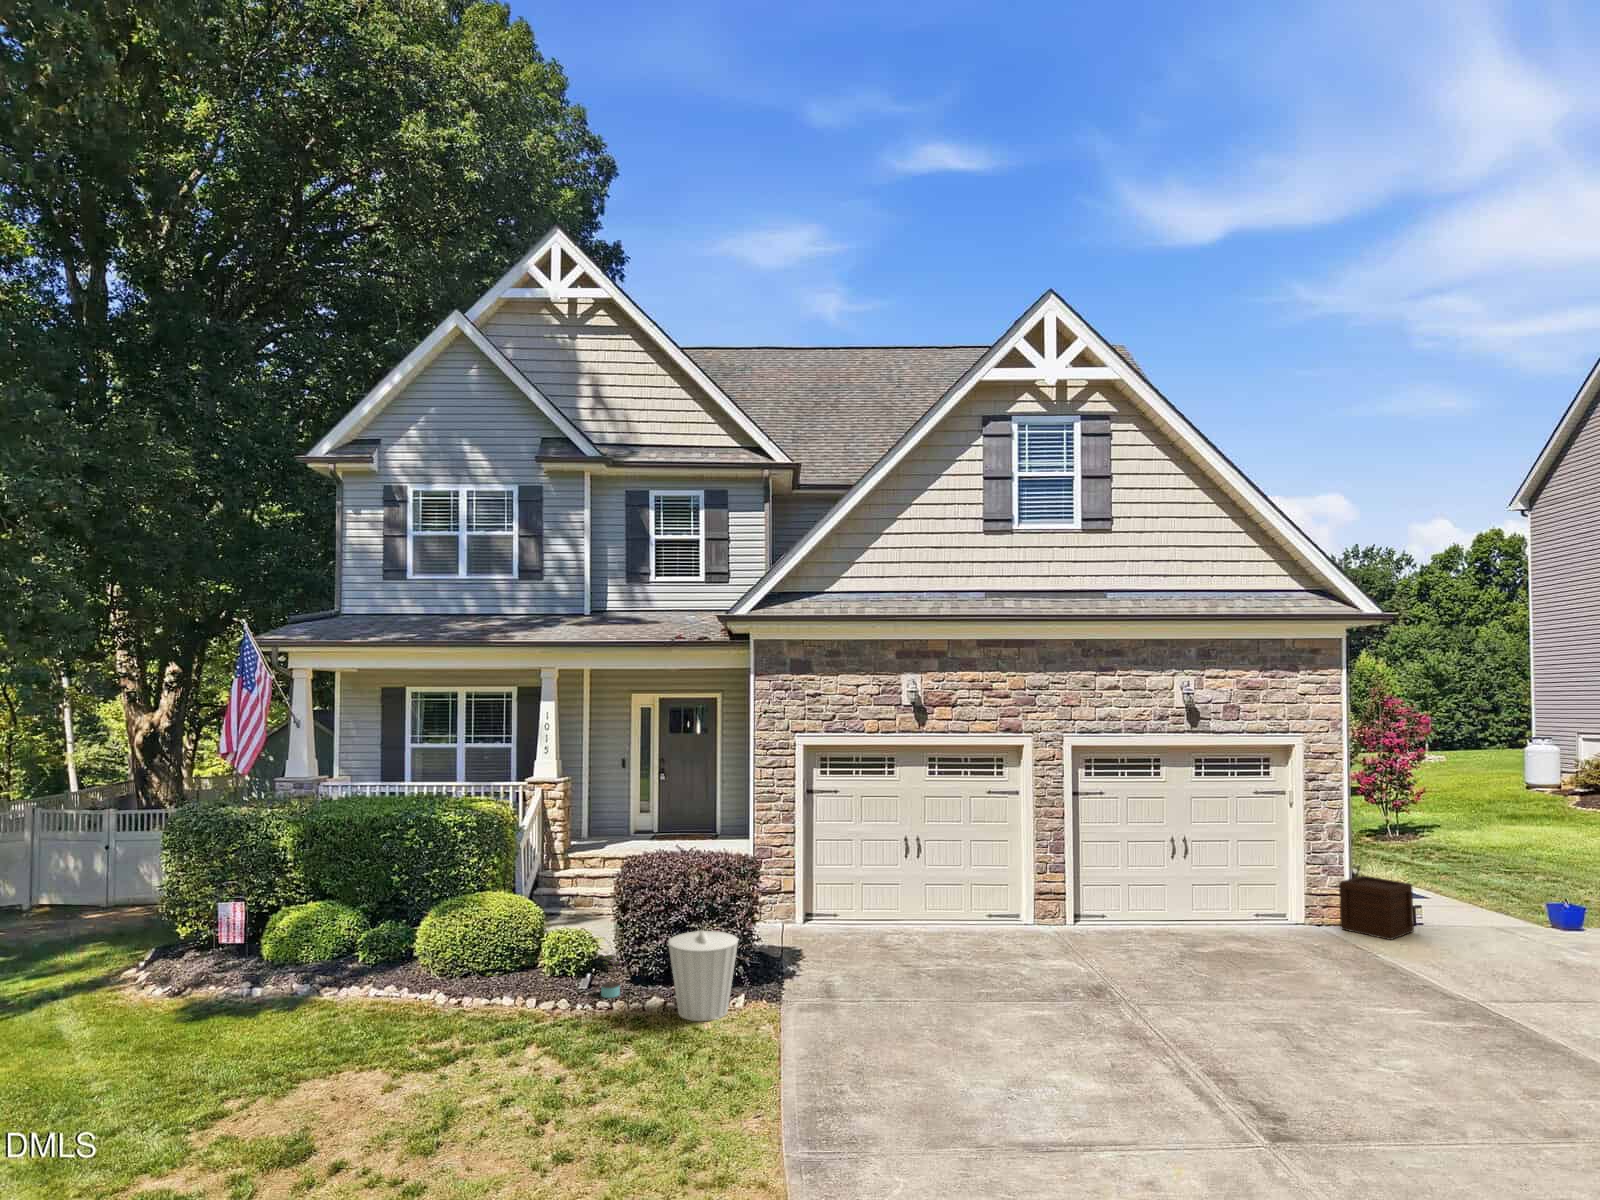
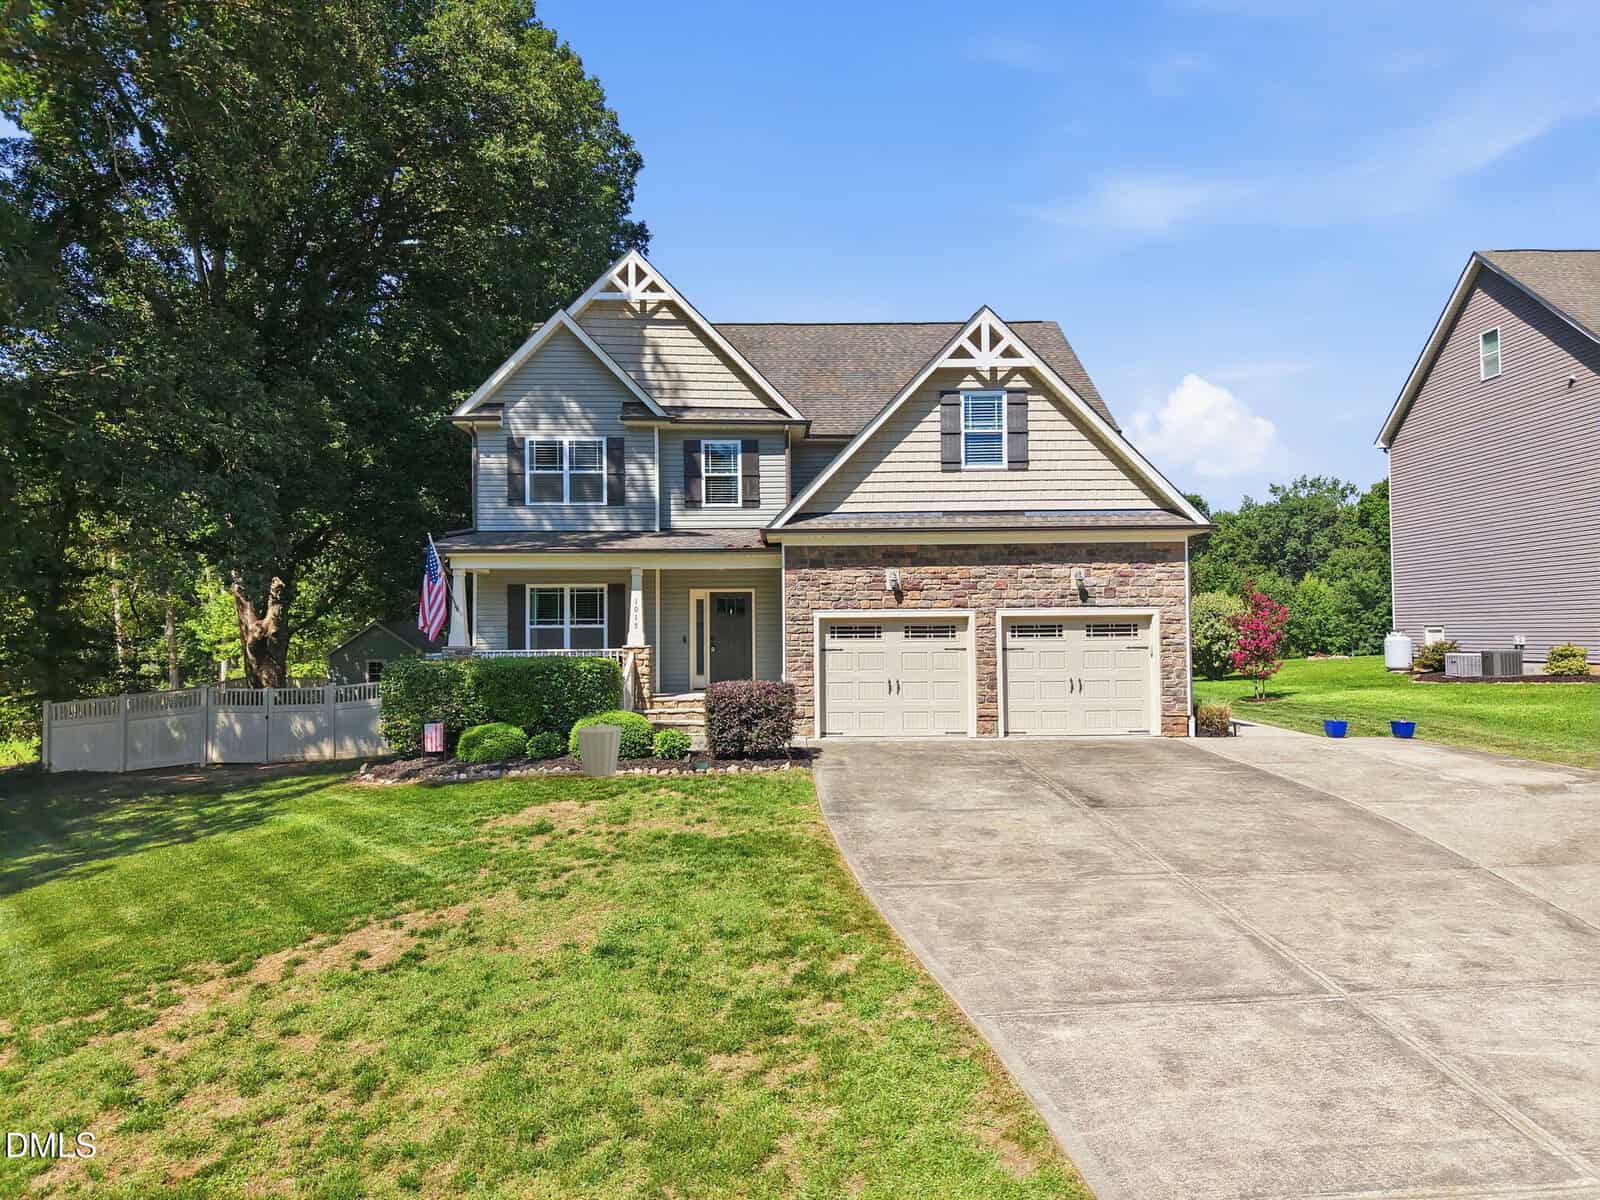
wooden crate: present [1339,875,1414,940] -> none [1179,703,1227,742]
trash can: present [668,931,738,1021] -> present [577,723,622,776]

